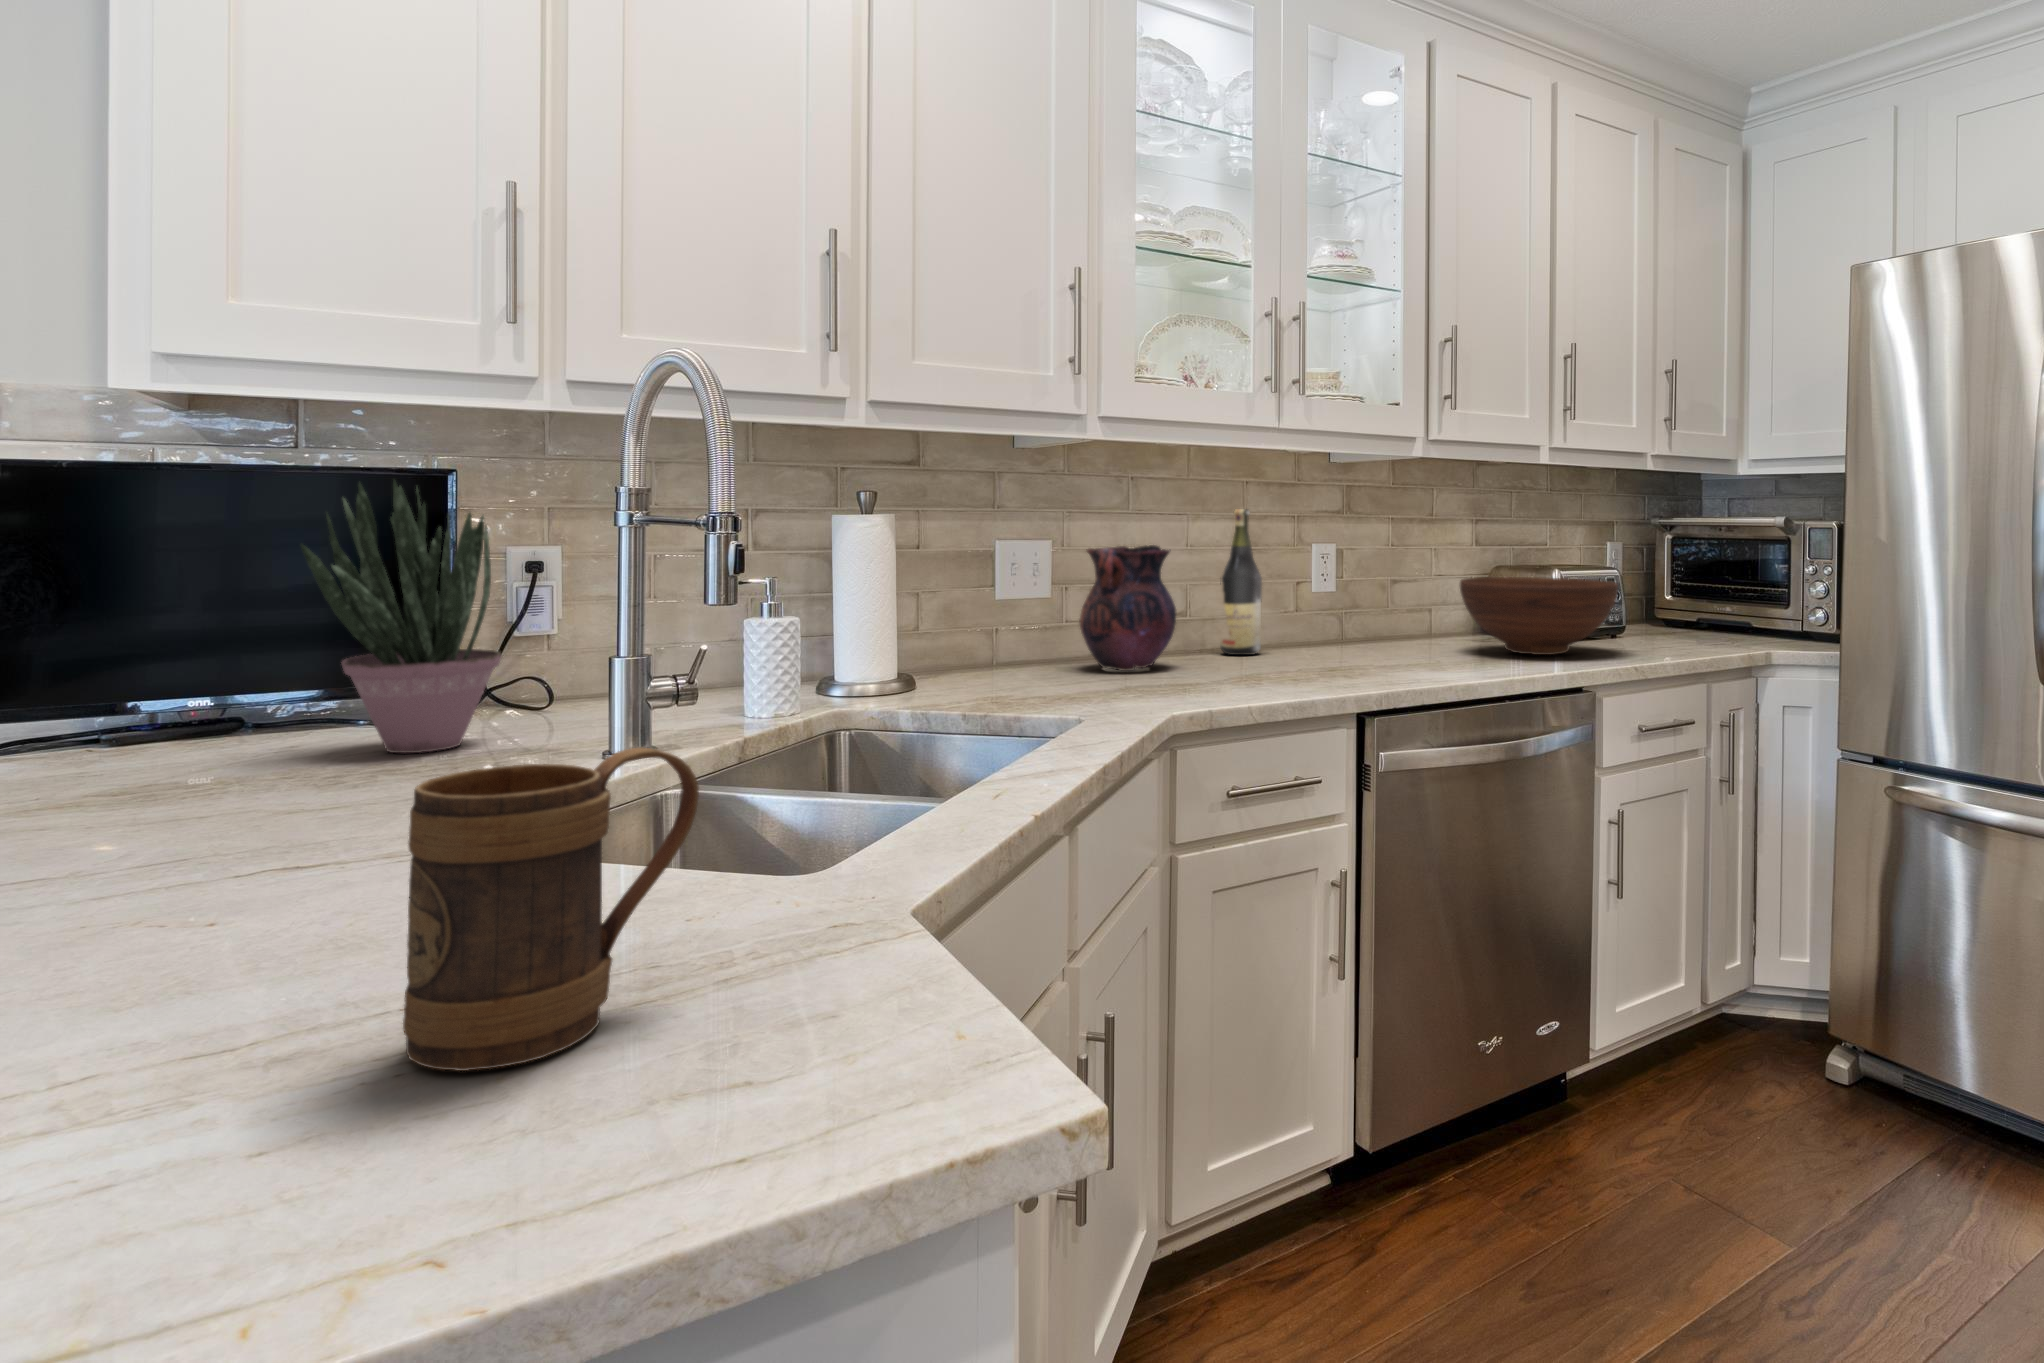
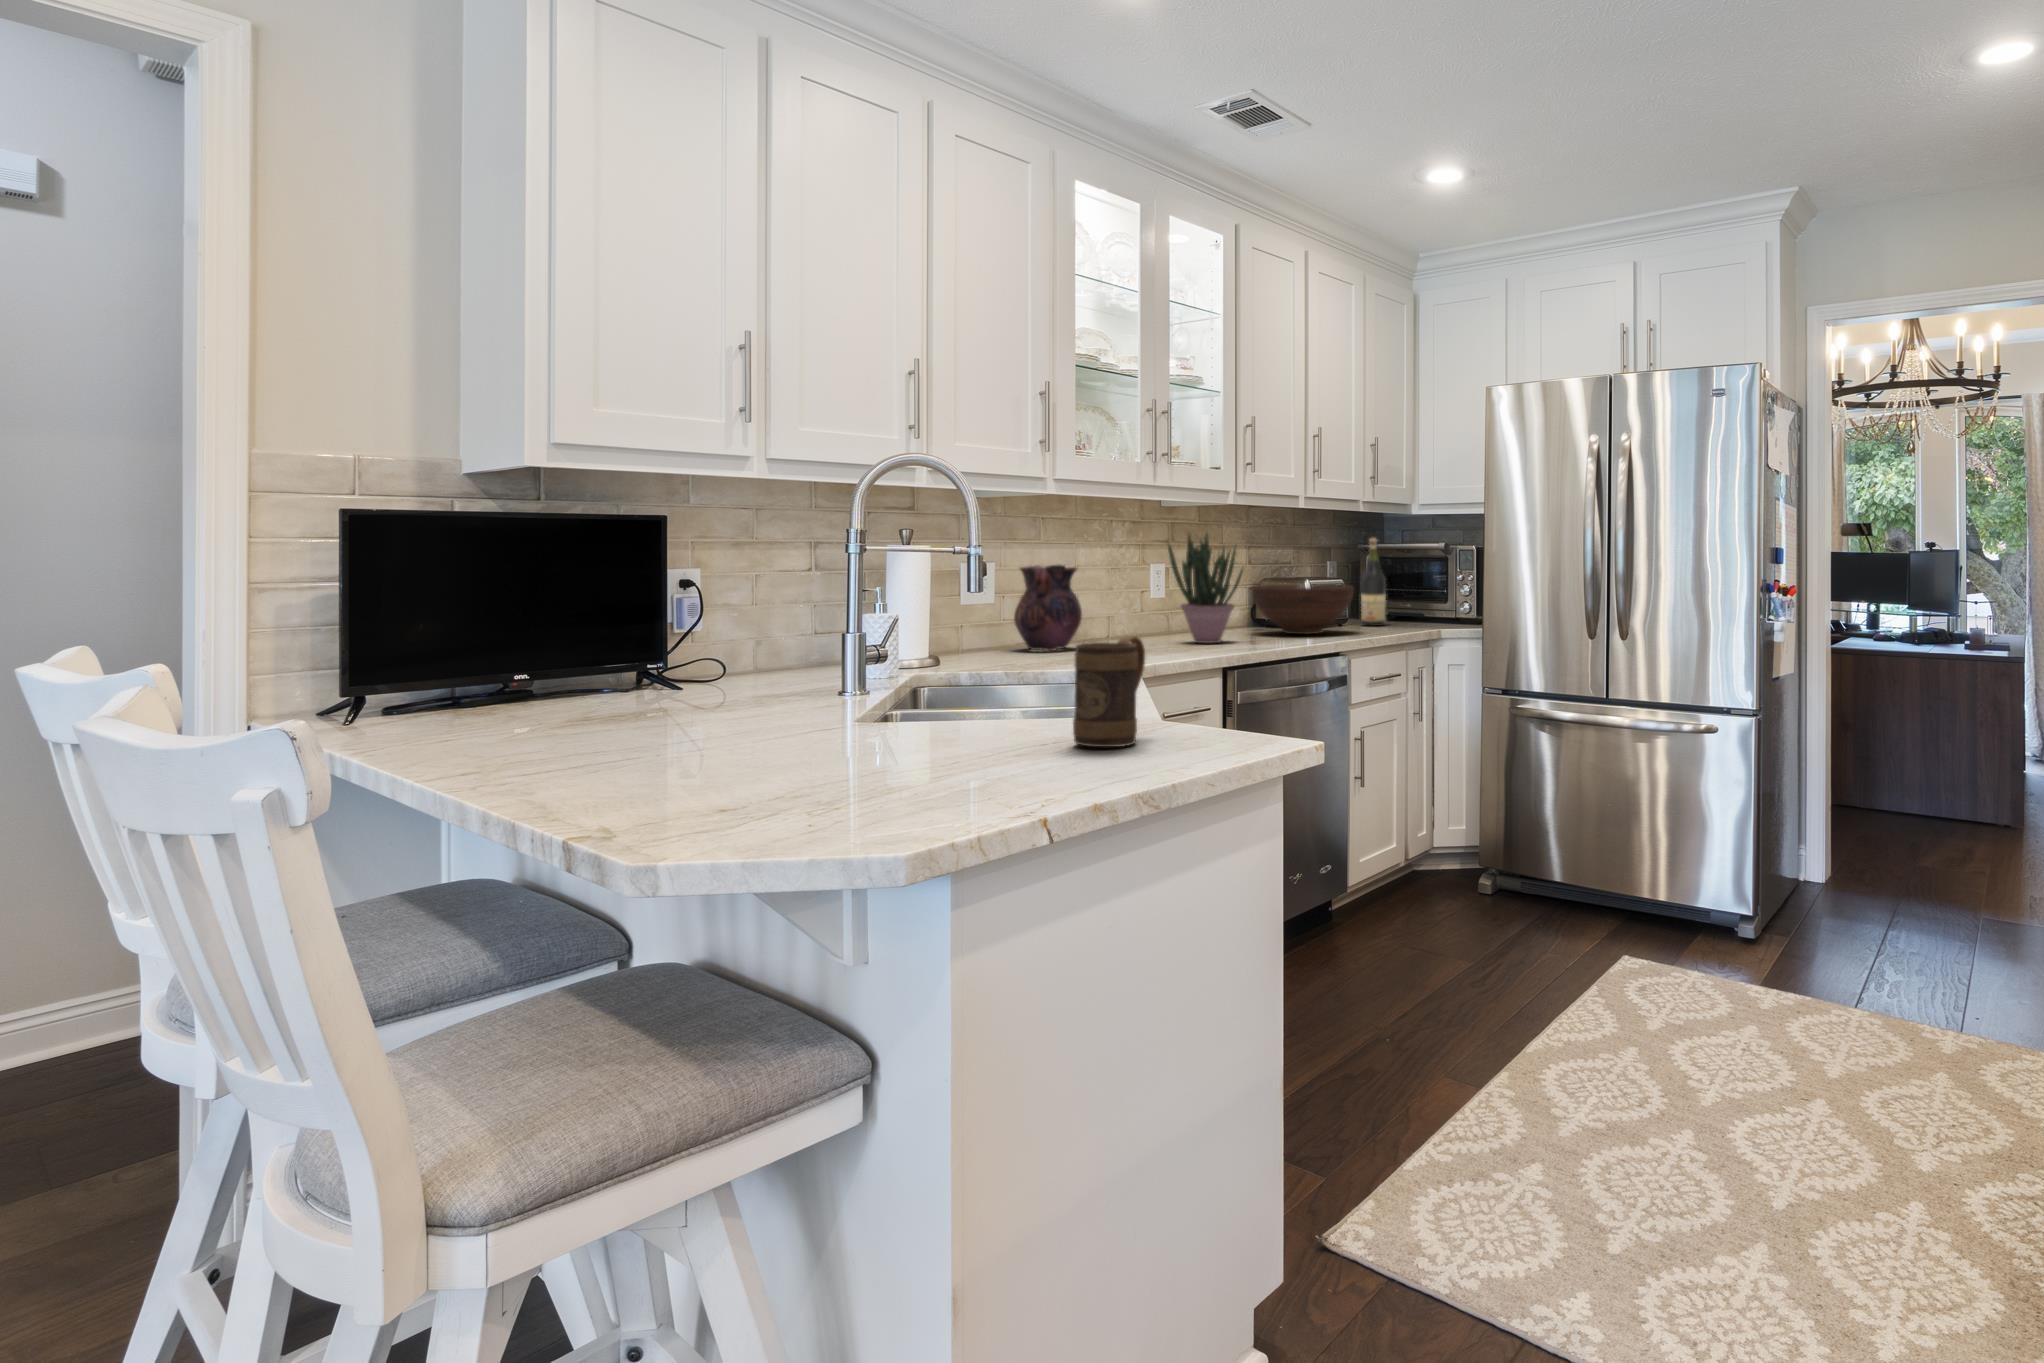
potted plant: present [301,481,502,753] -> present [1168,533,1243,643]
wine bottle: present [1220,509,1262,655] -> present [1361,538,1386,626]

